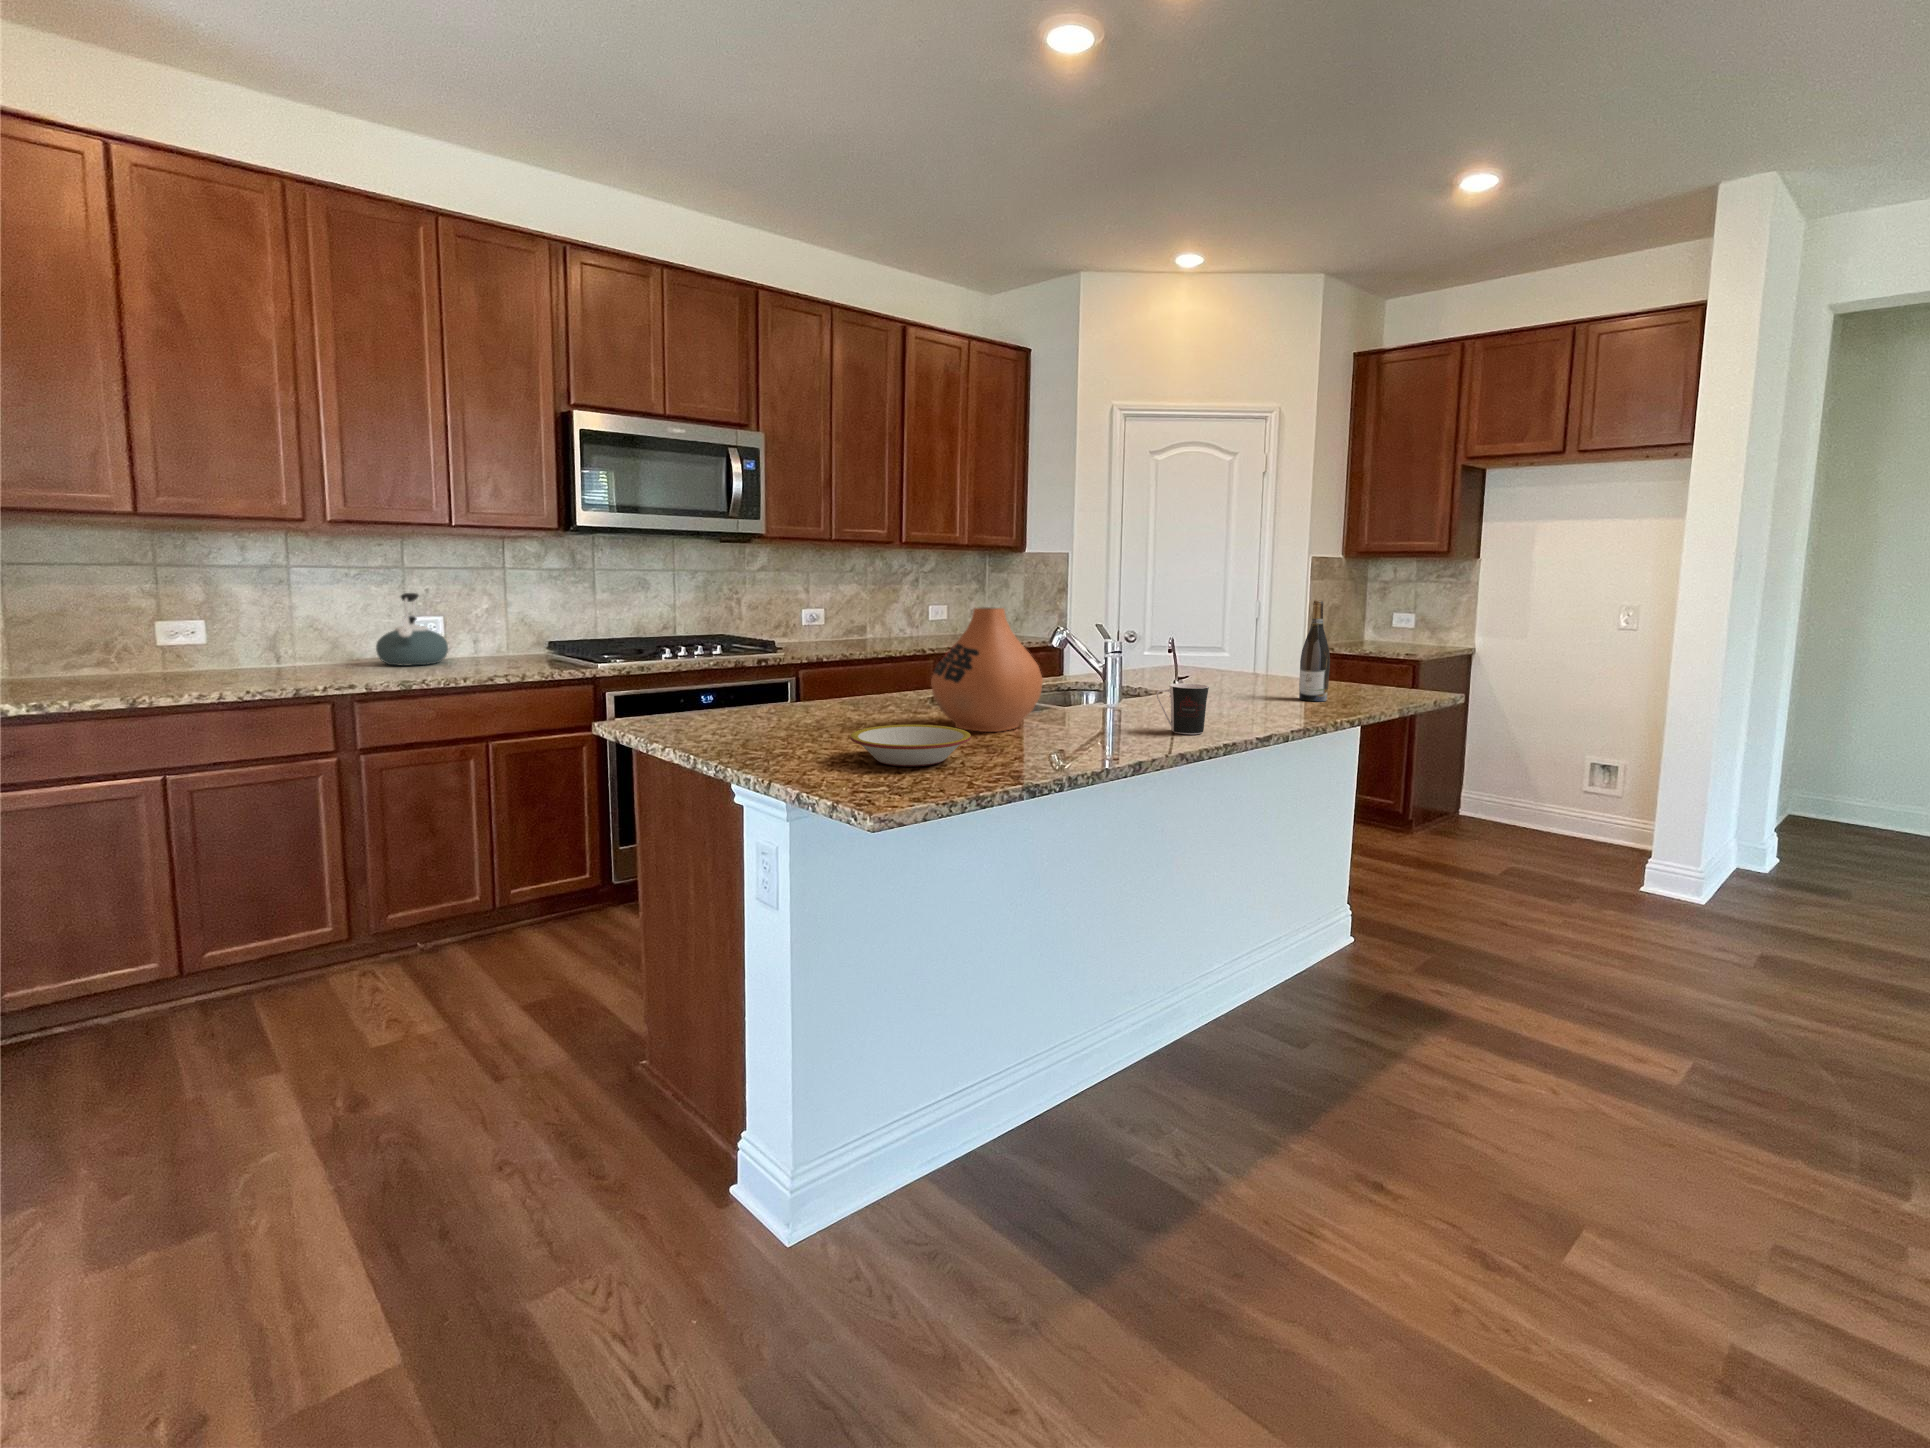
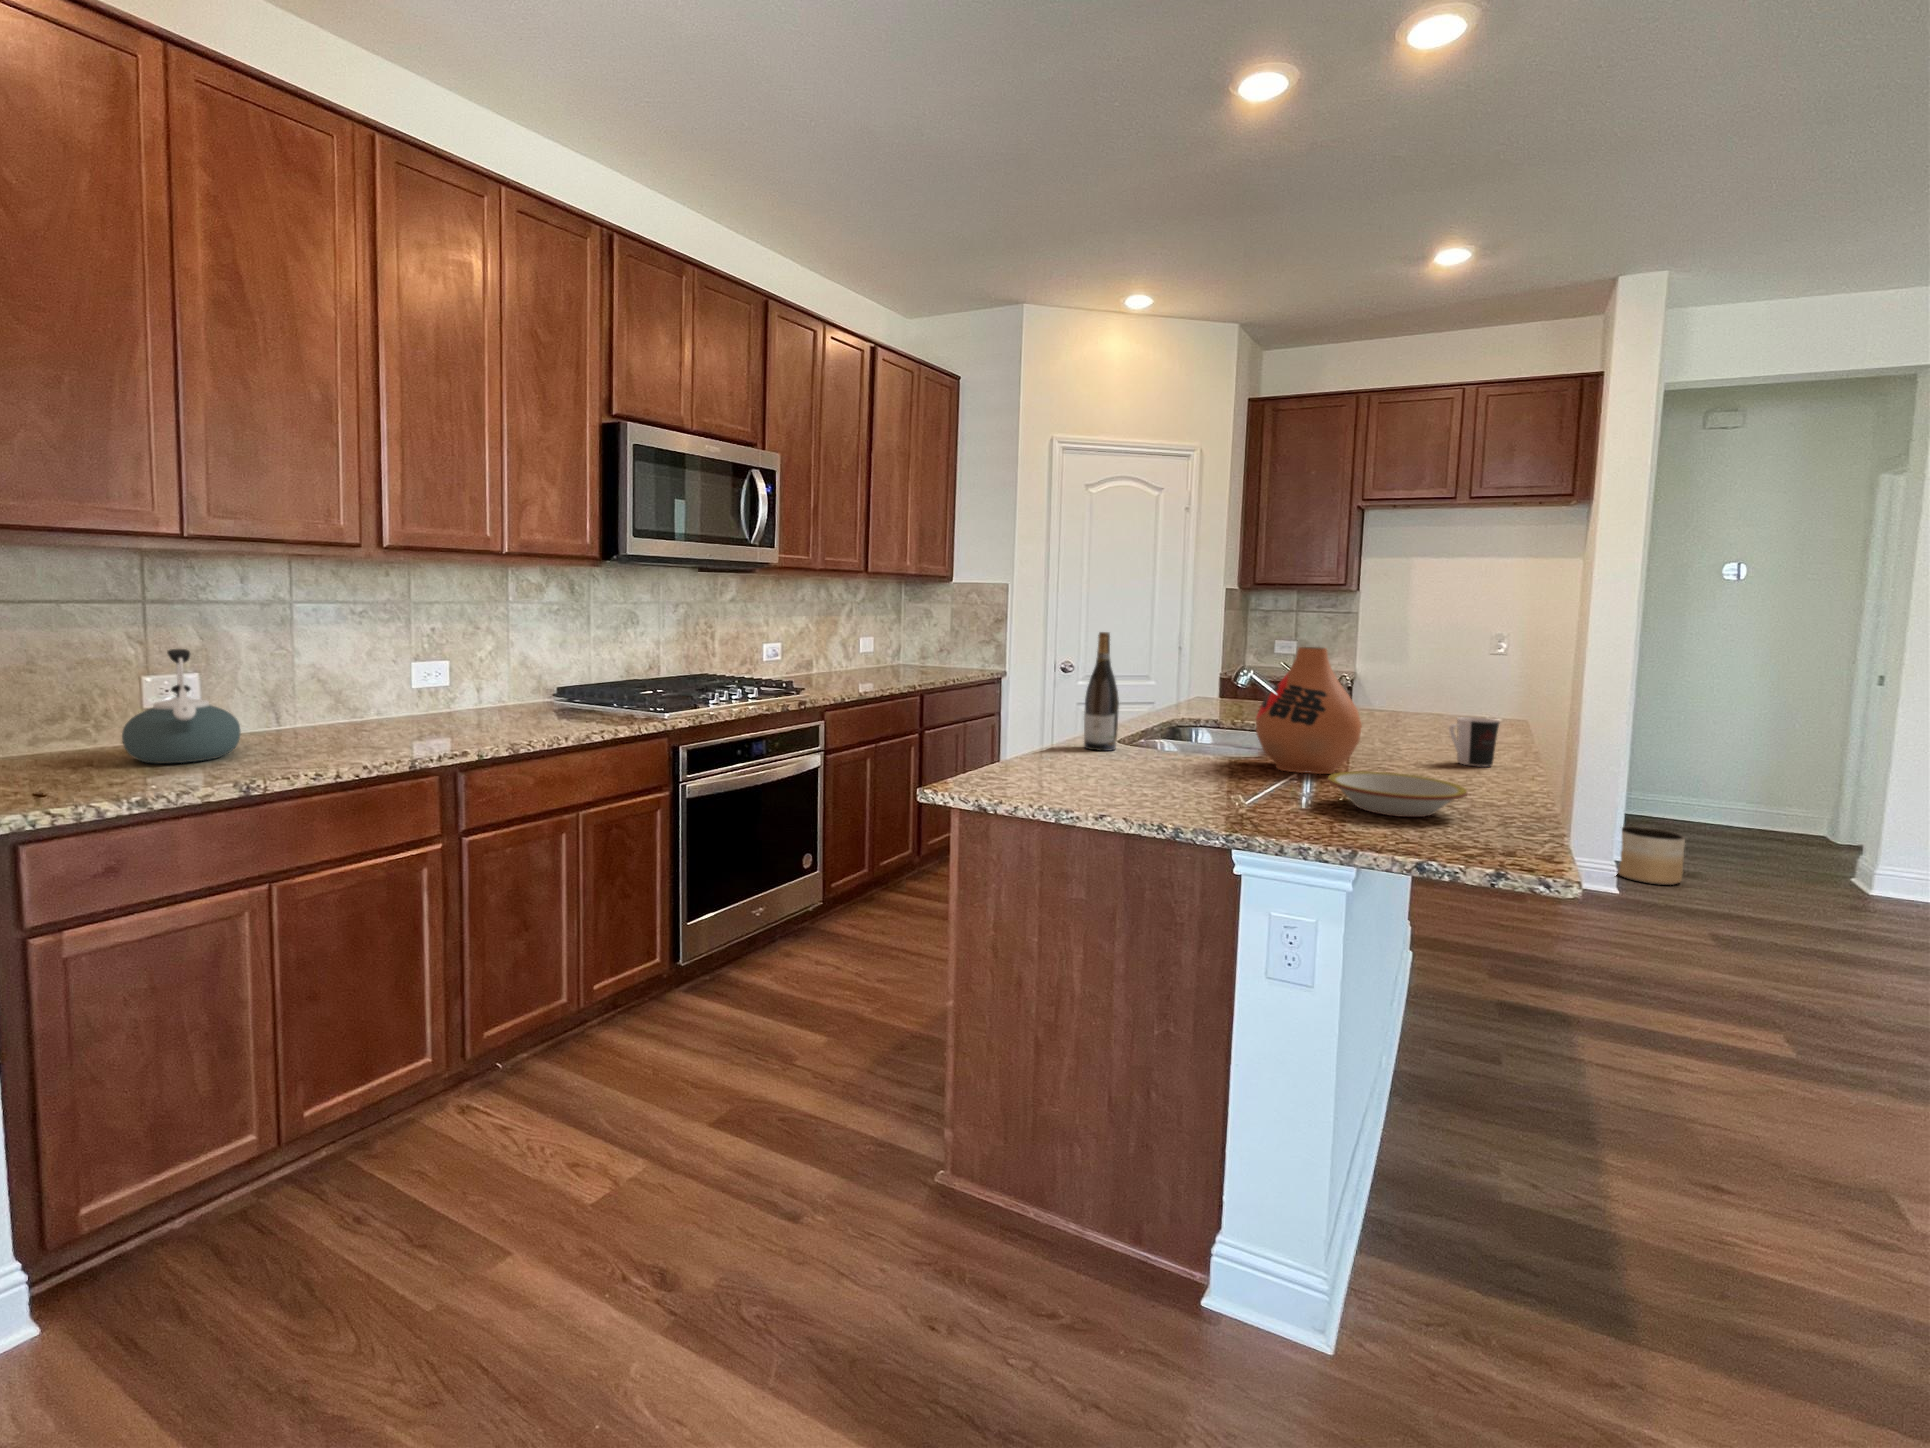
kettle: present [376,593,448,666] -> present [122,649,241,763]
wine bottle: present [1299,601,1330,701] -> present [1084,632,1119,751]
planter: none [1729,838,1813,908] -> present [1619,827,1685,885]

